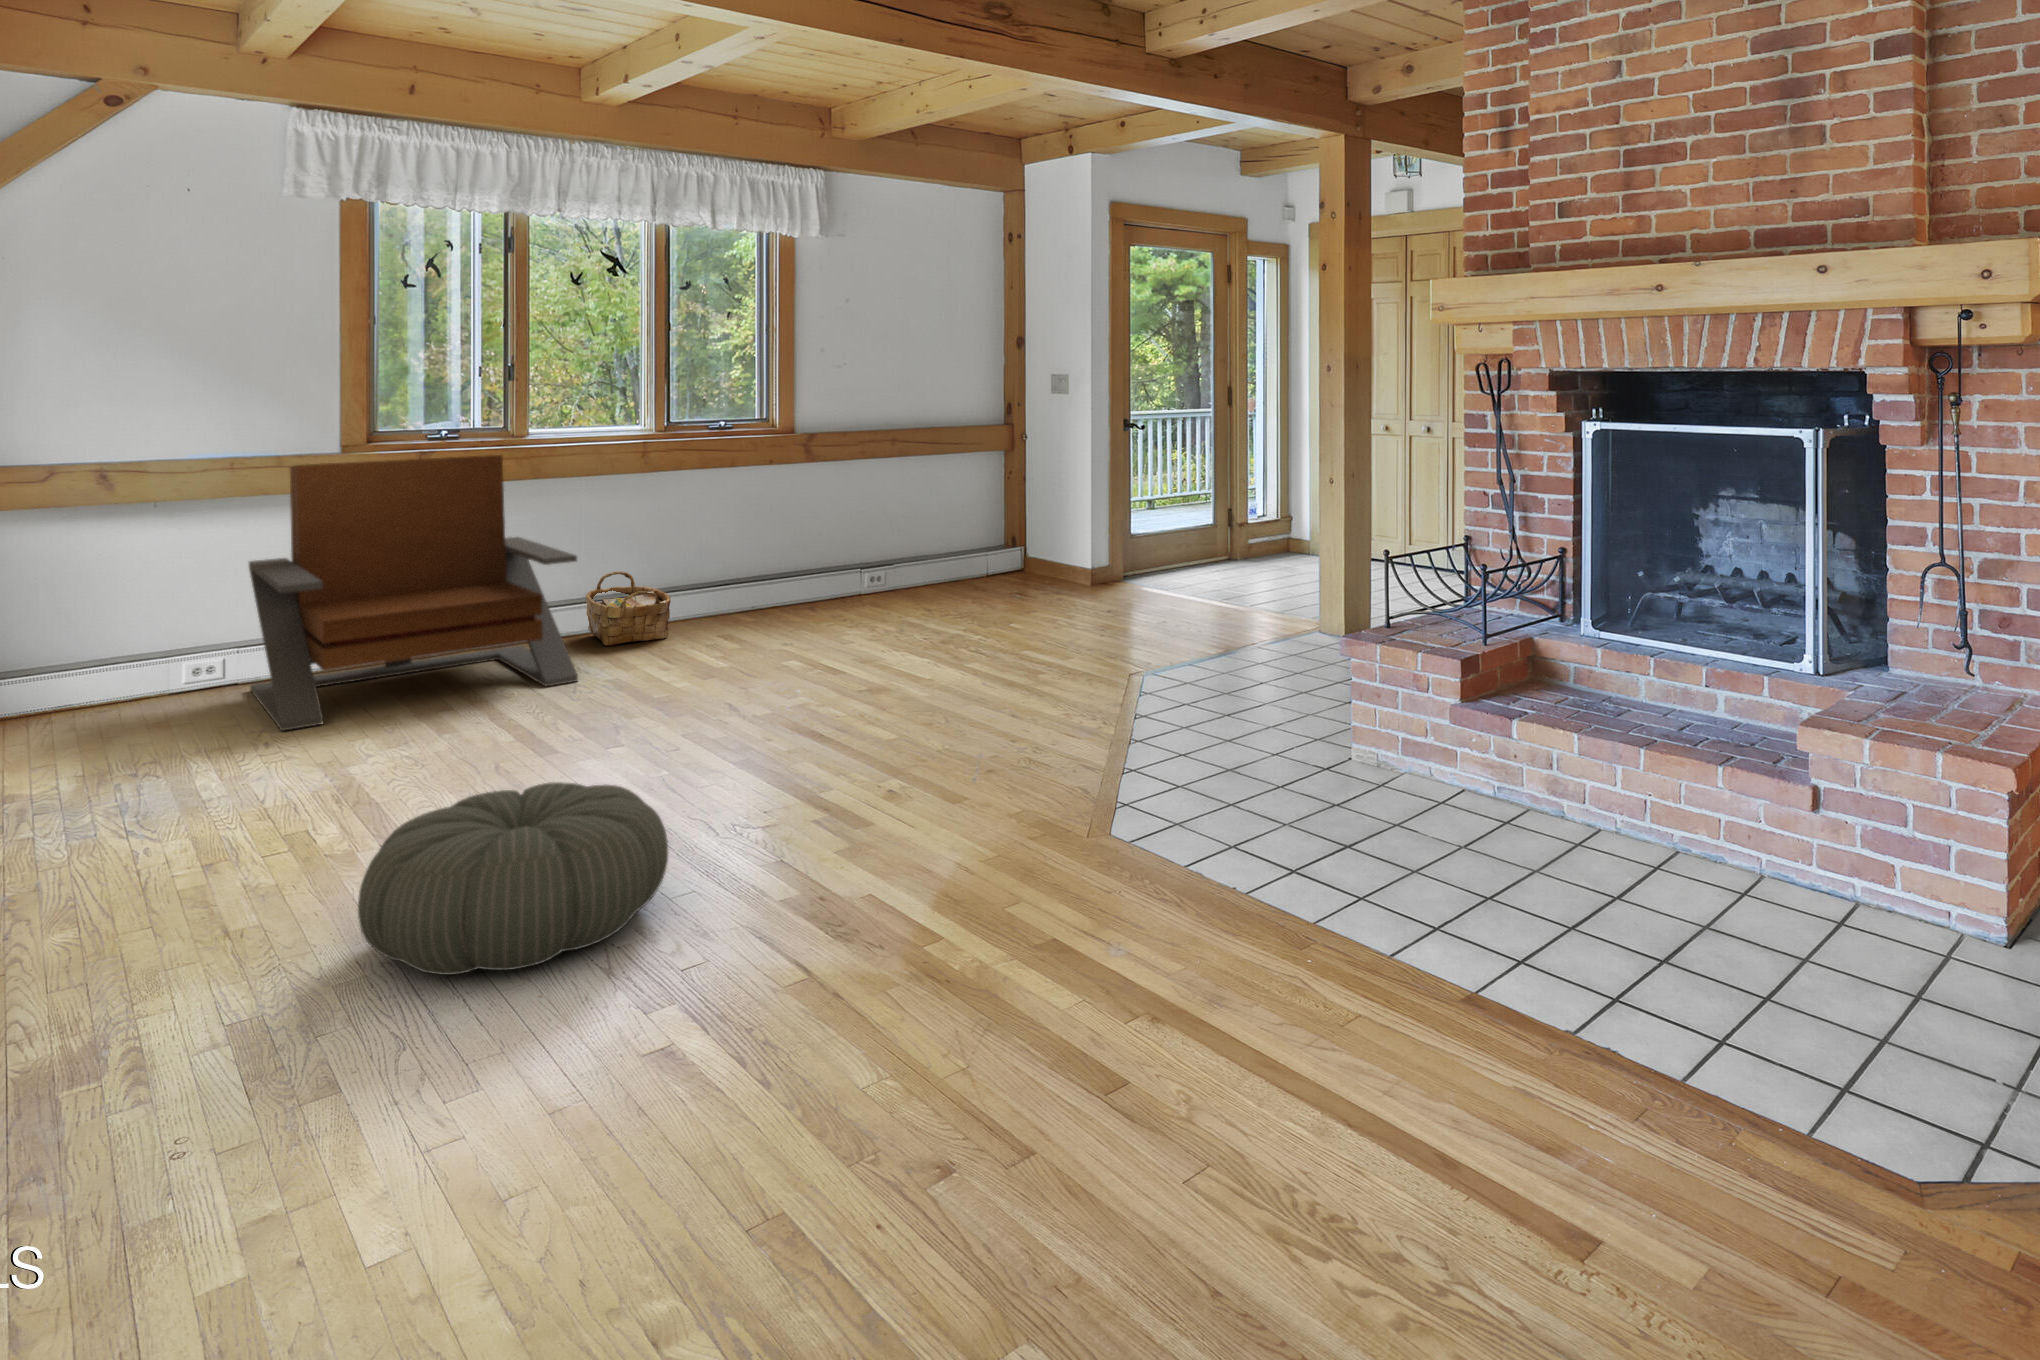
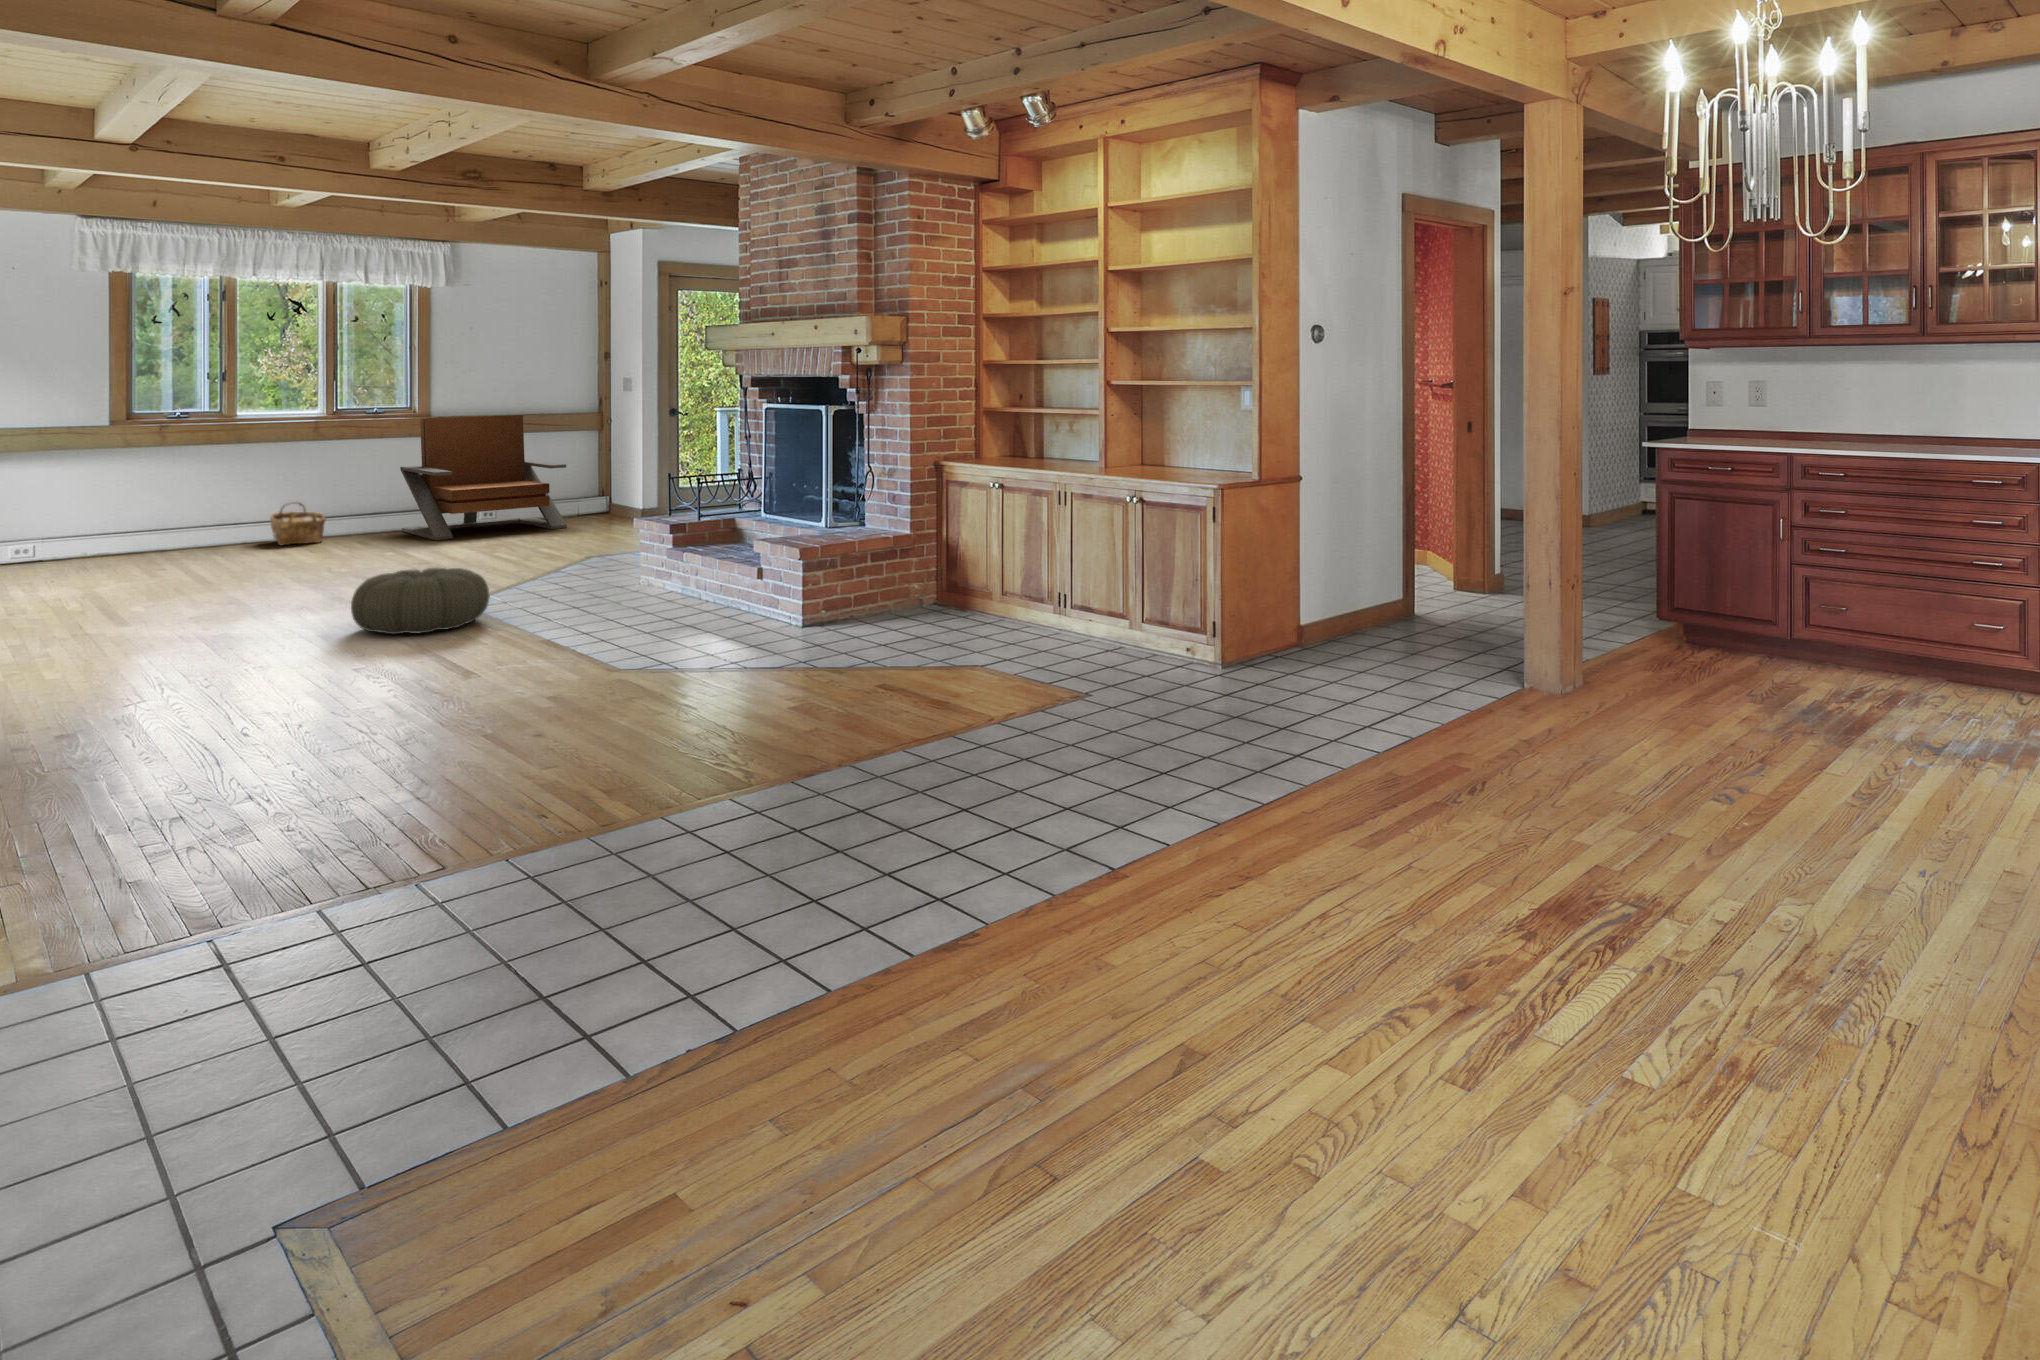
lounge chair: present [249,455,578,731] -> present [400,415,567,540]
pouf: present [358,782,668,975] -> present [351,568,489,634]

